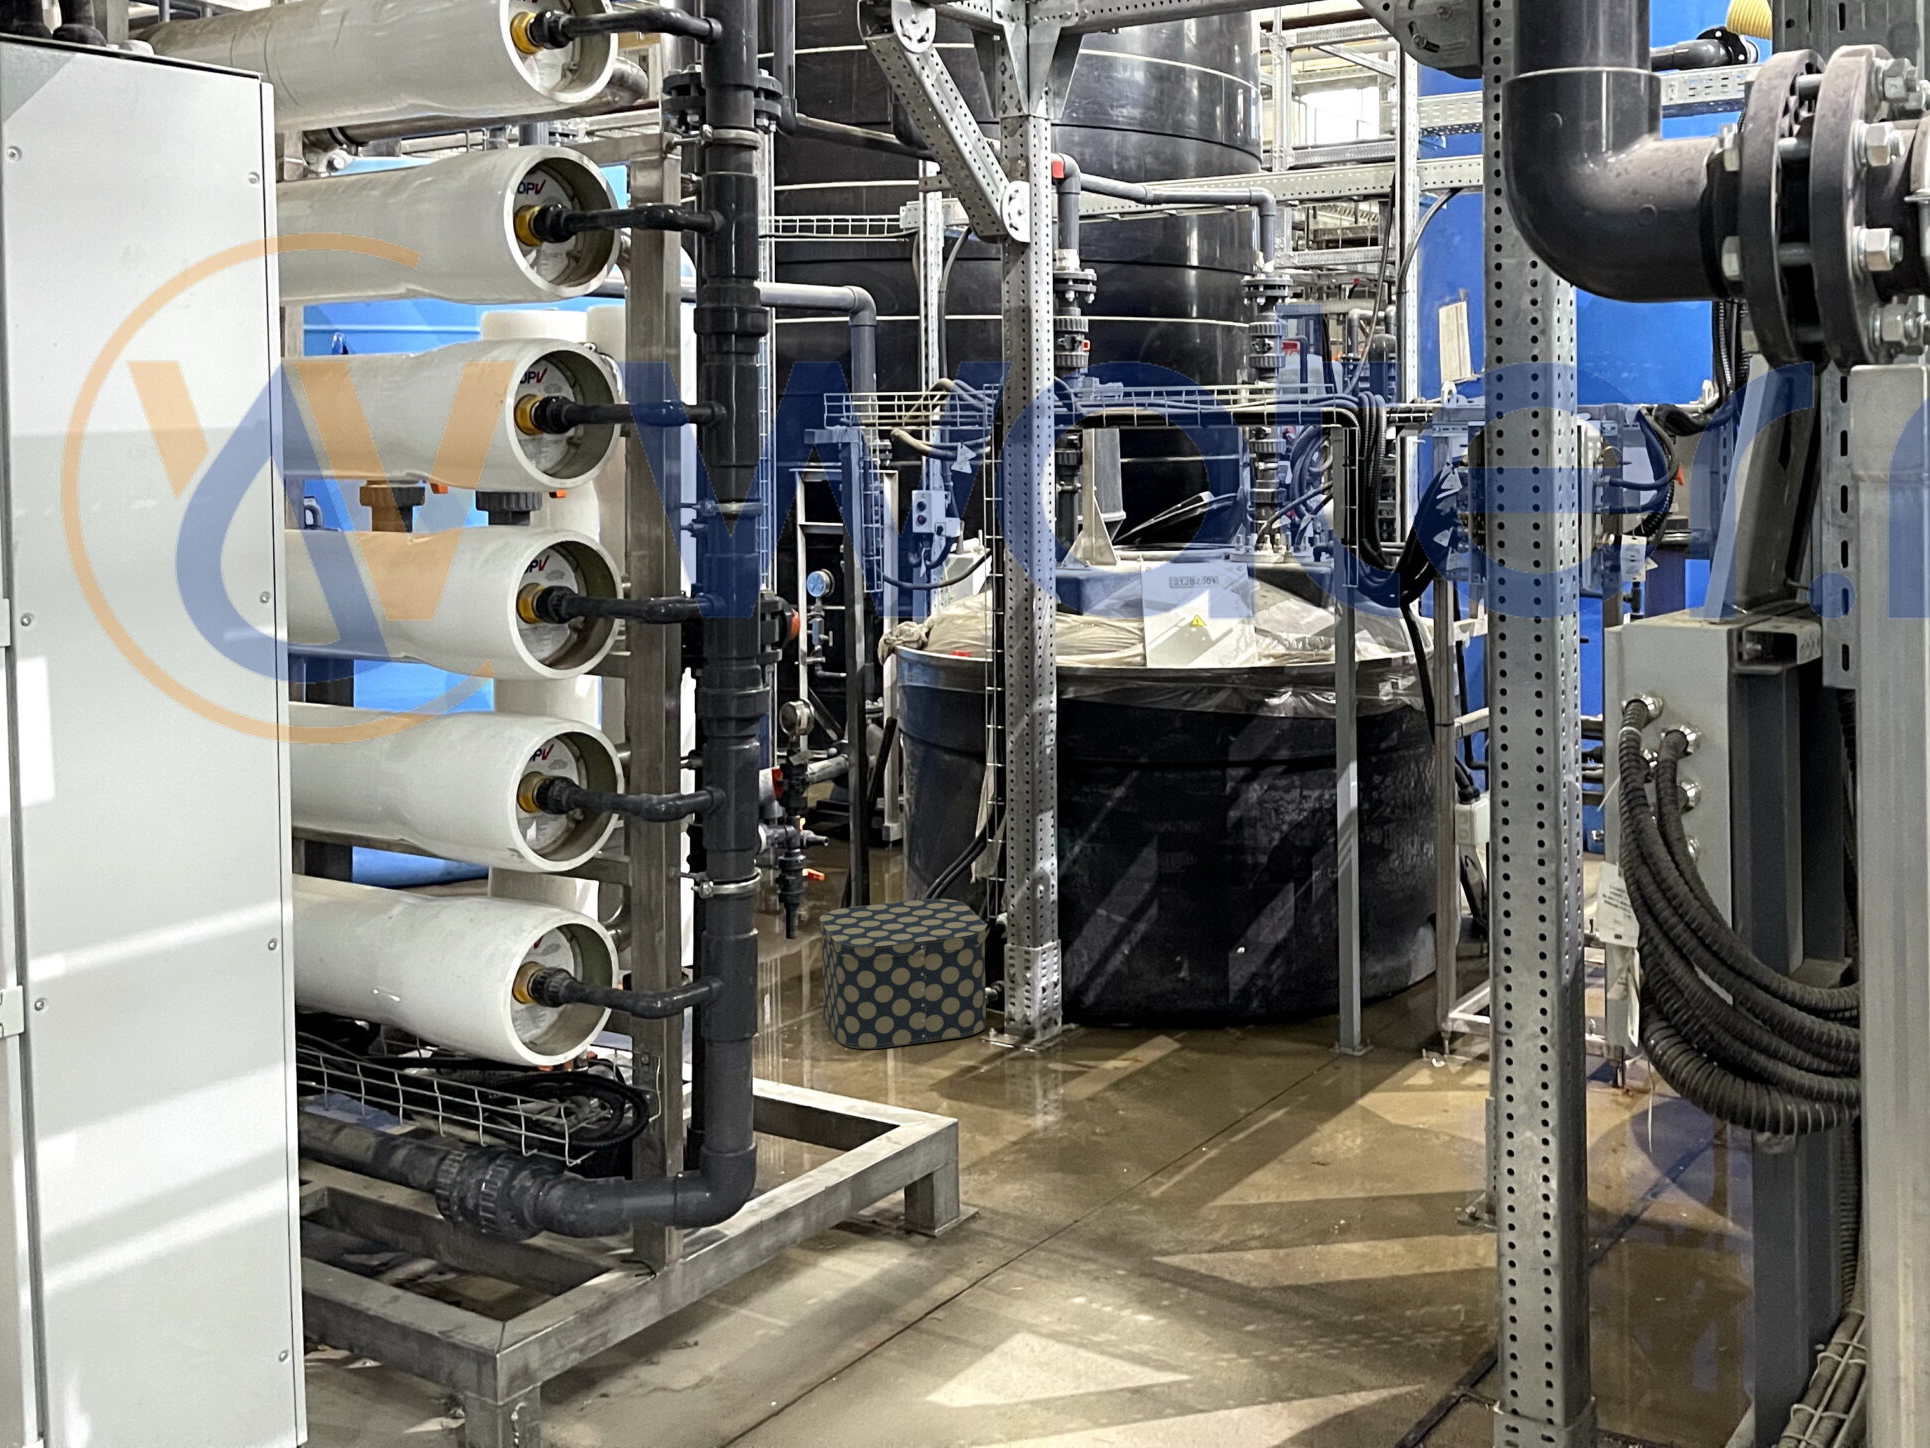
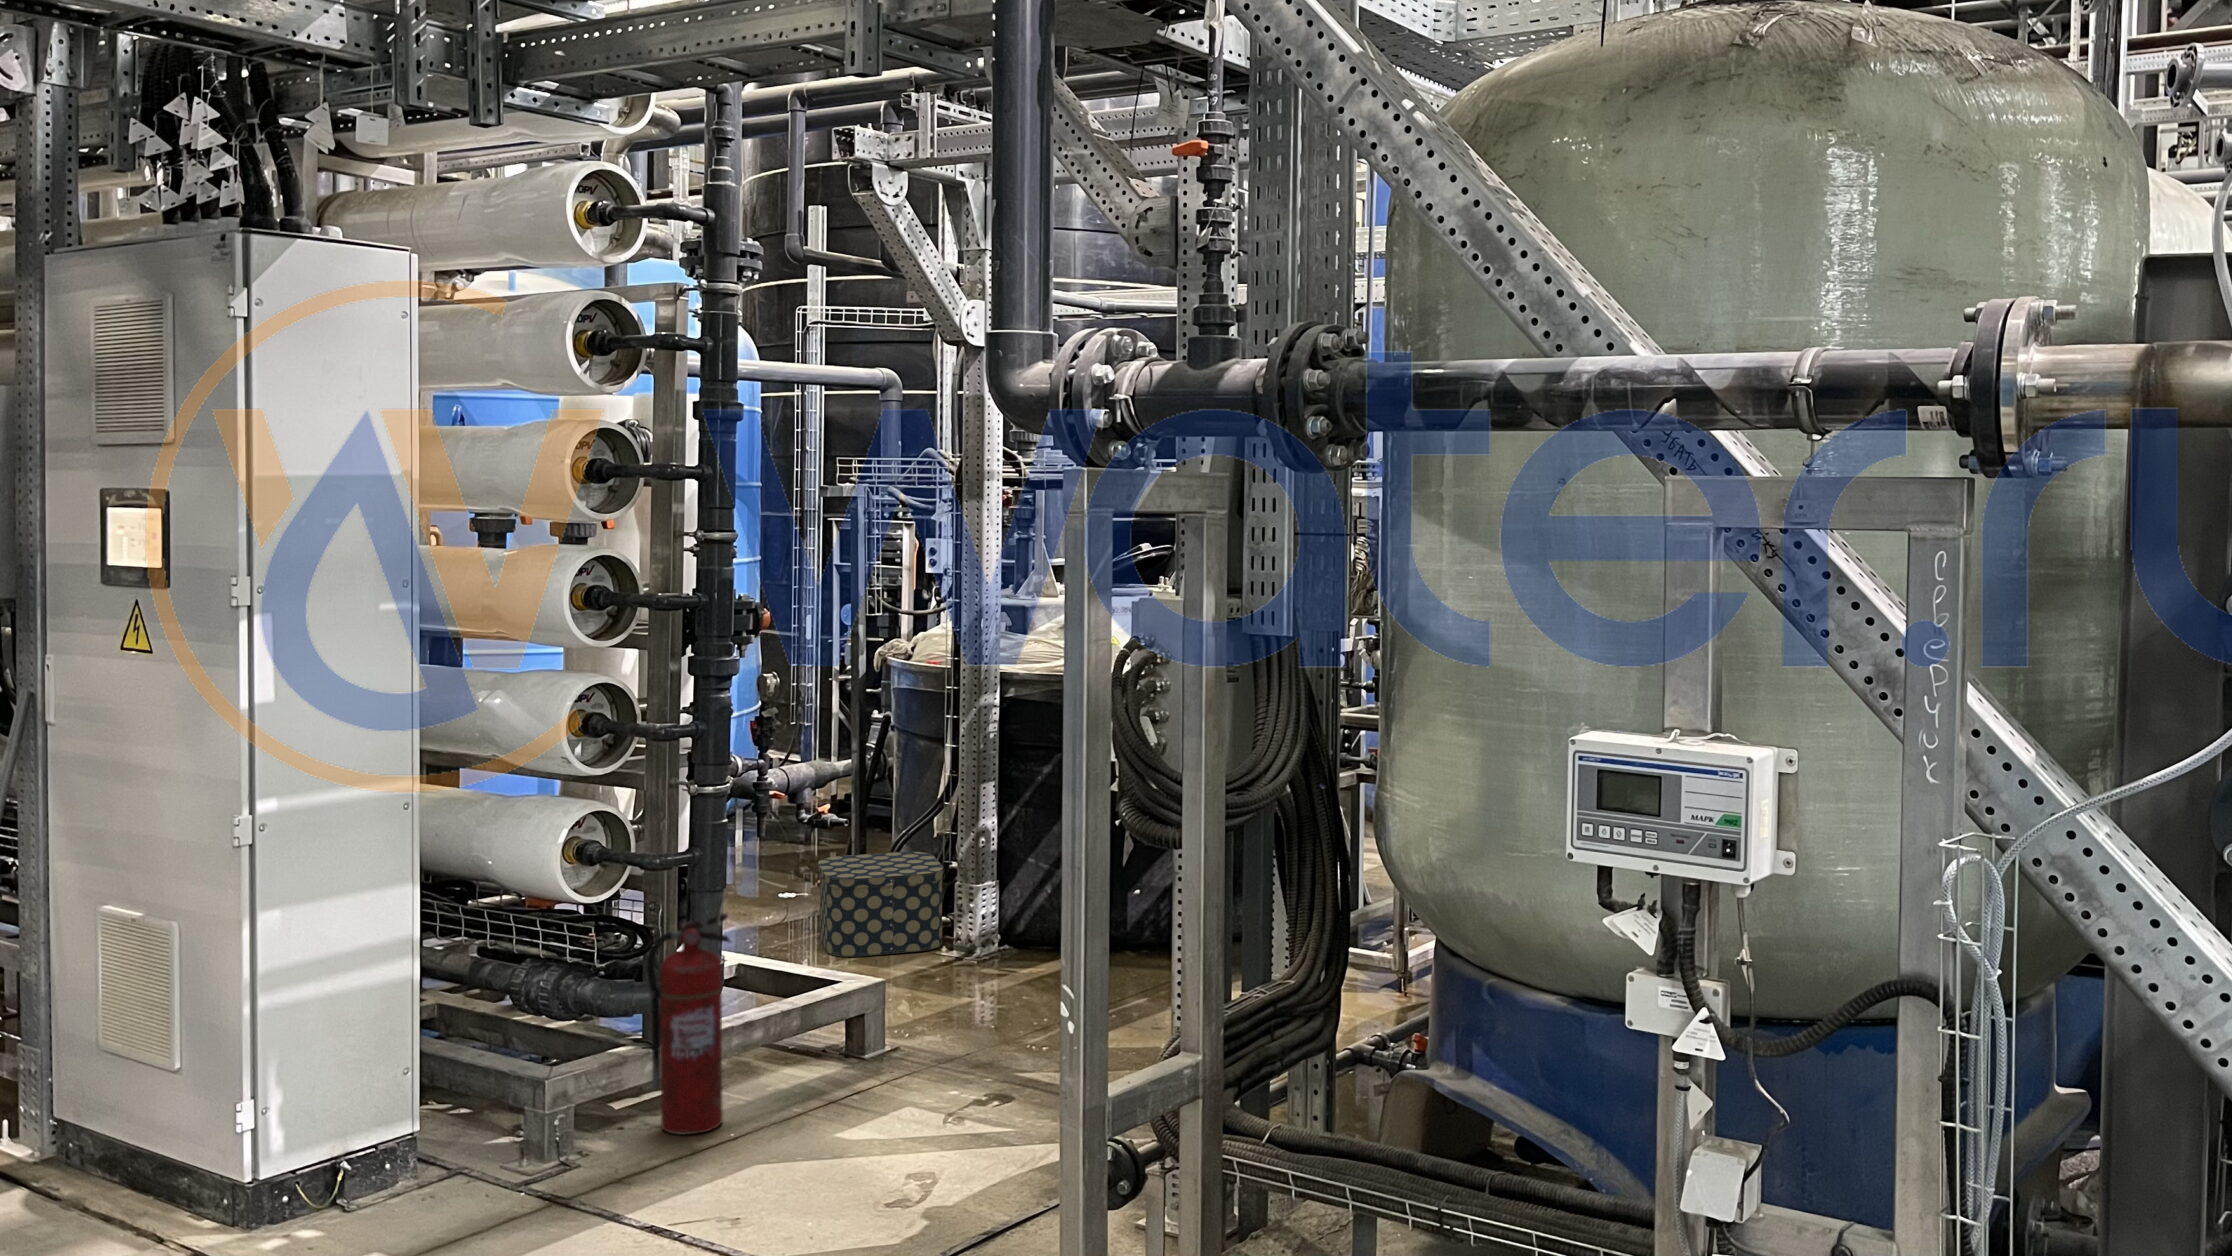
fire extinguisher: none [638,1063,761,1398] -> present [646,913,730,1135]

